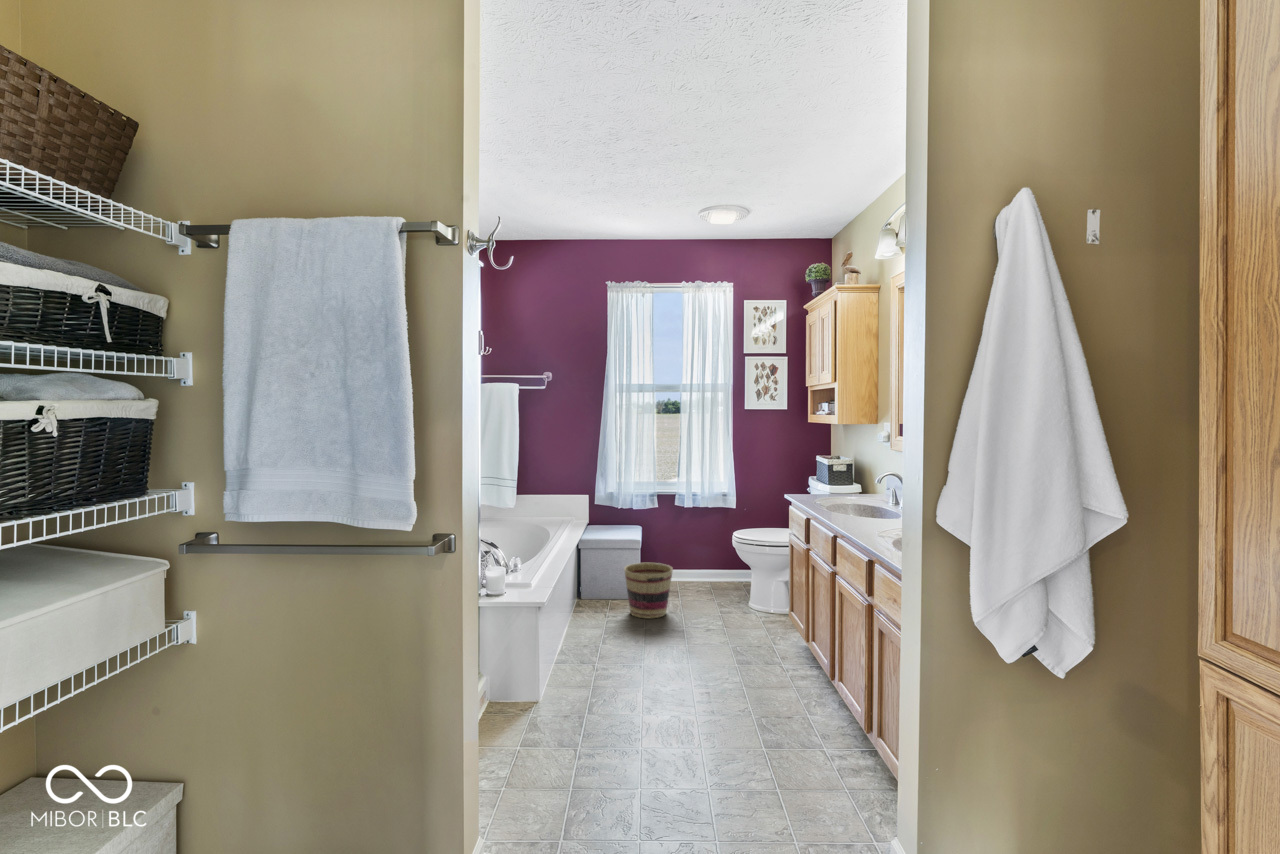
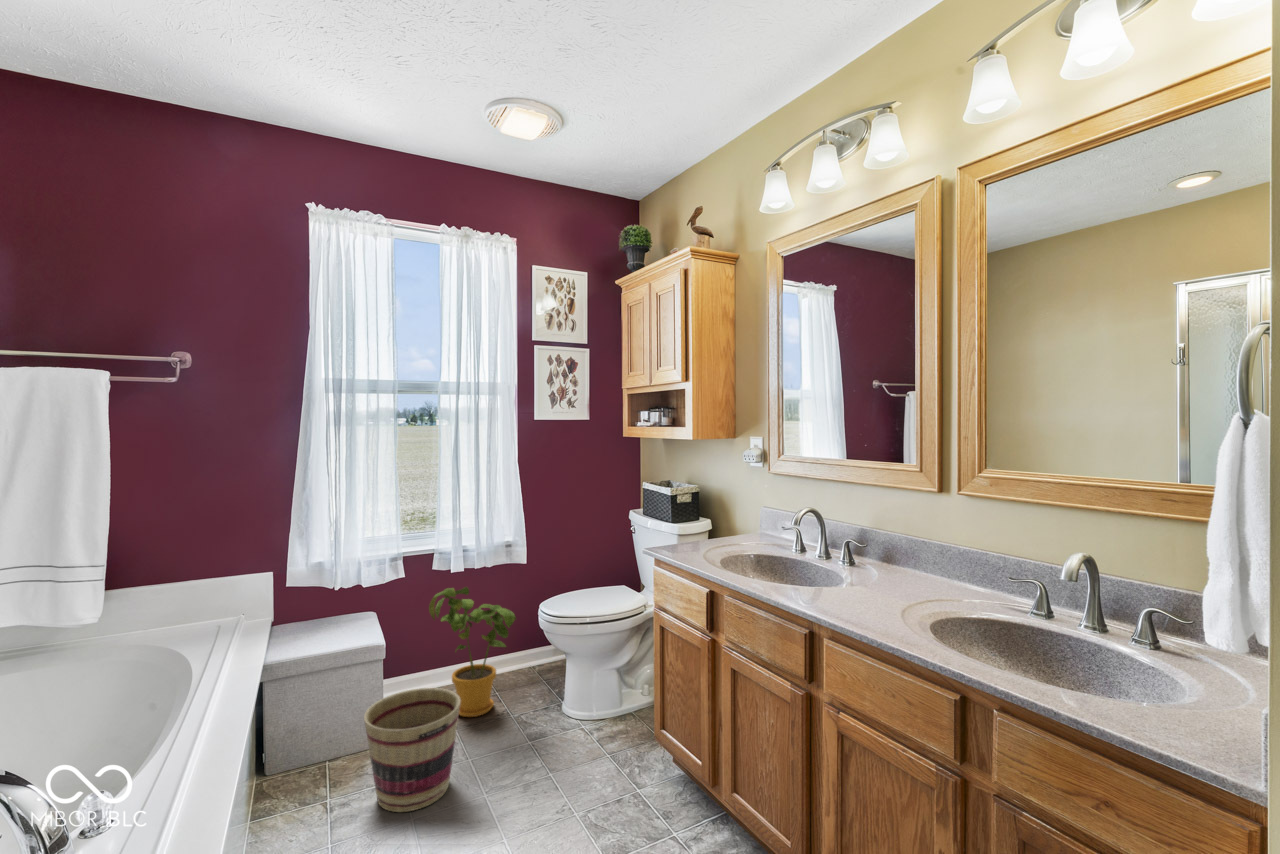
house plant: none [668,513,719,595] -> present [429,587,516,717]

